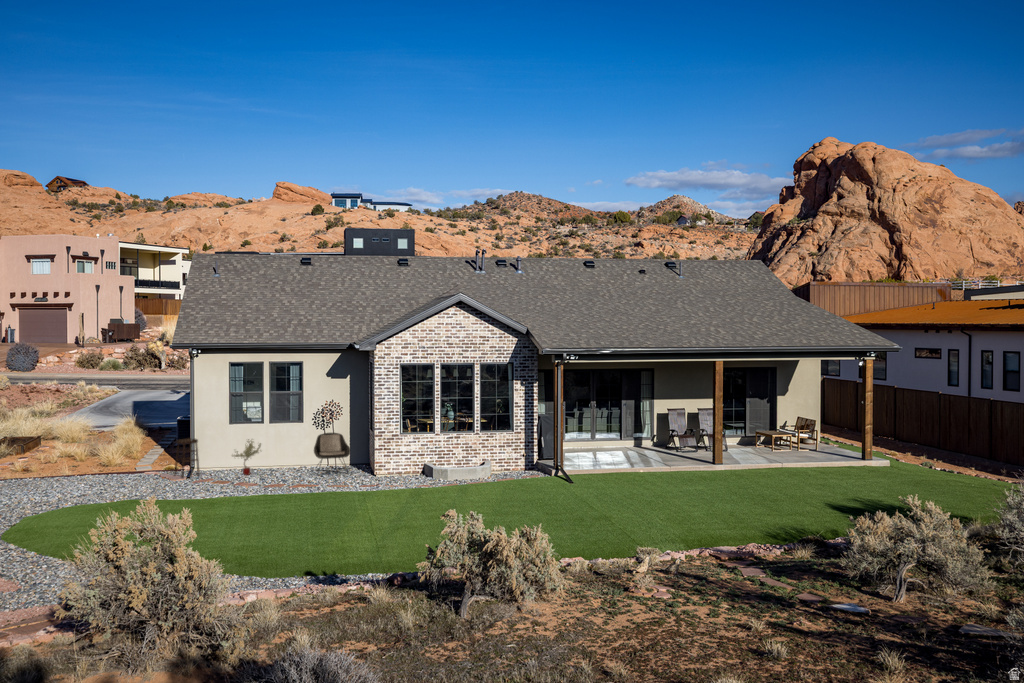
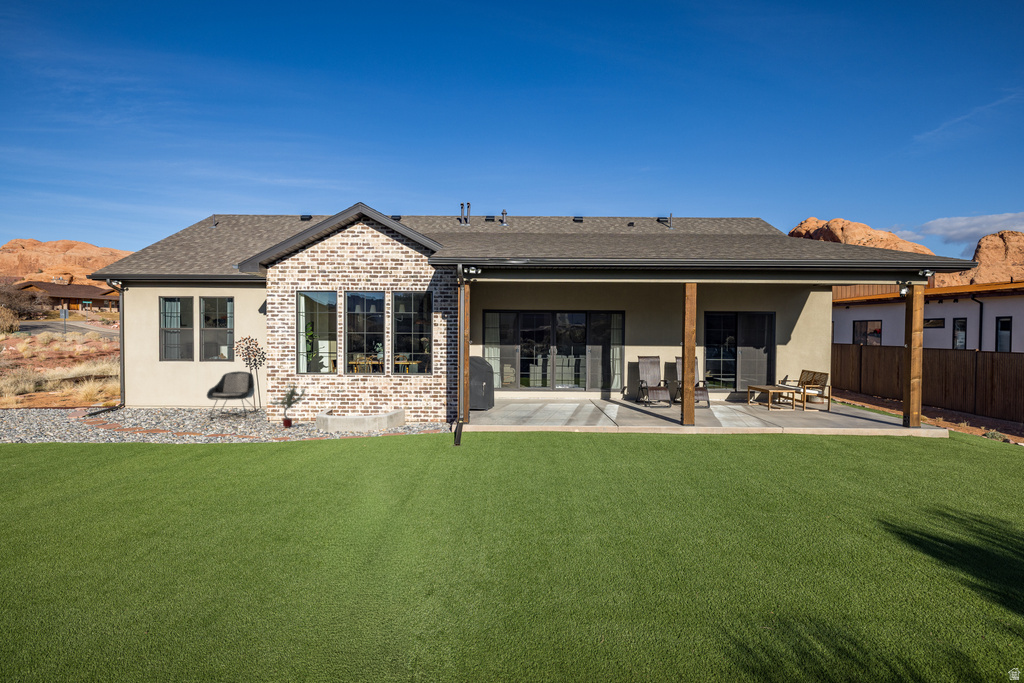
stool: present [174,438,199,477] -> none [67,373,95,416]
potted tree: present [233,439,261,475] -> present [270,383,305,428]

